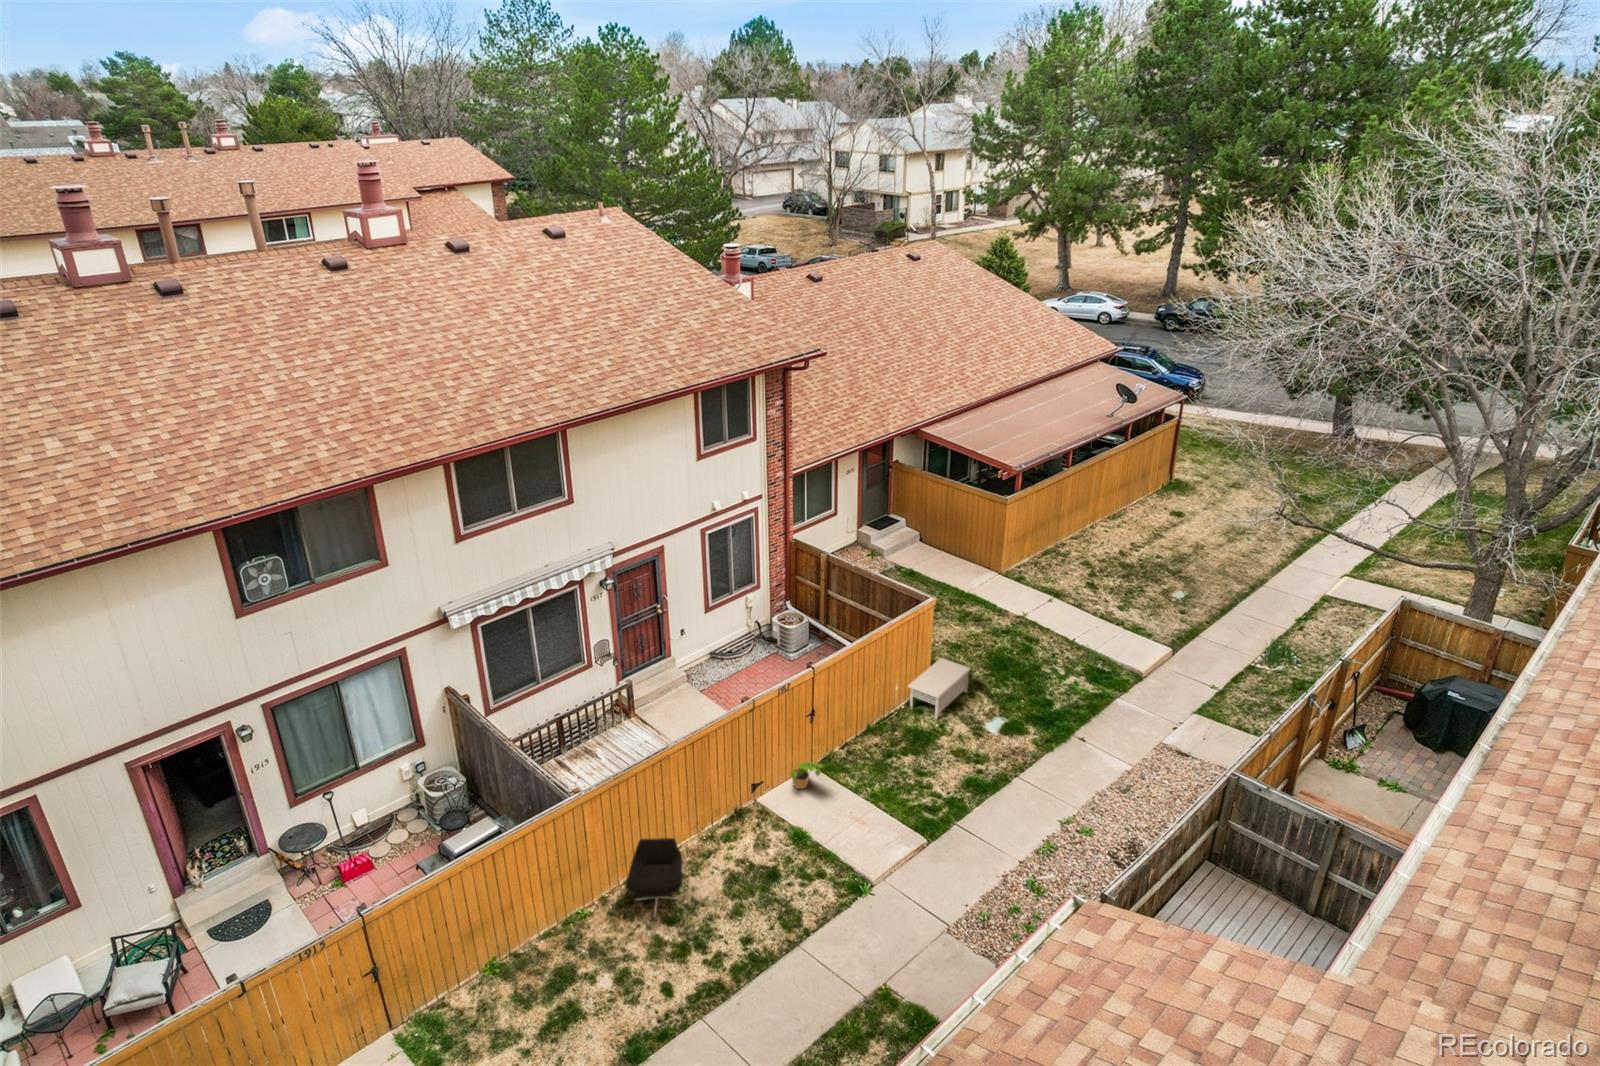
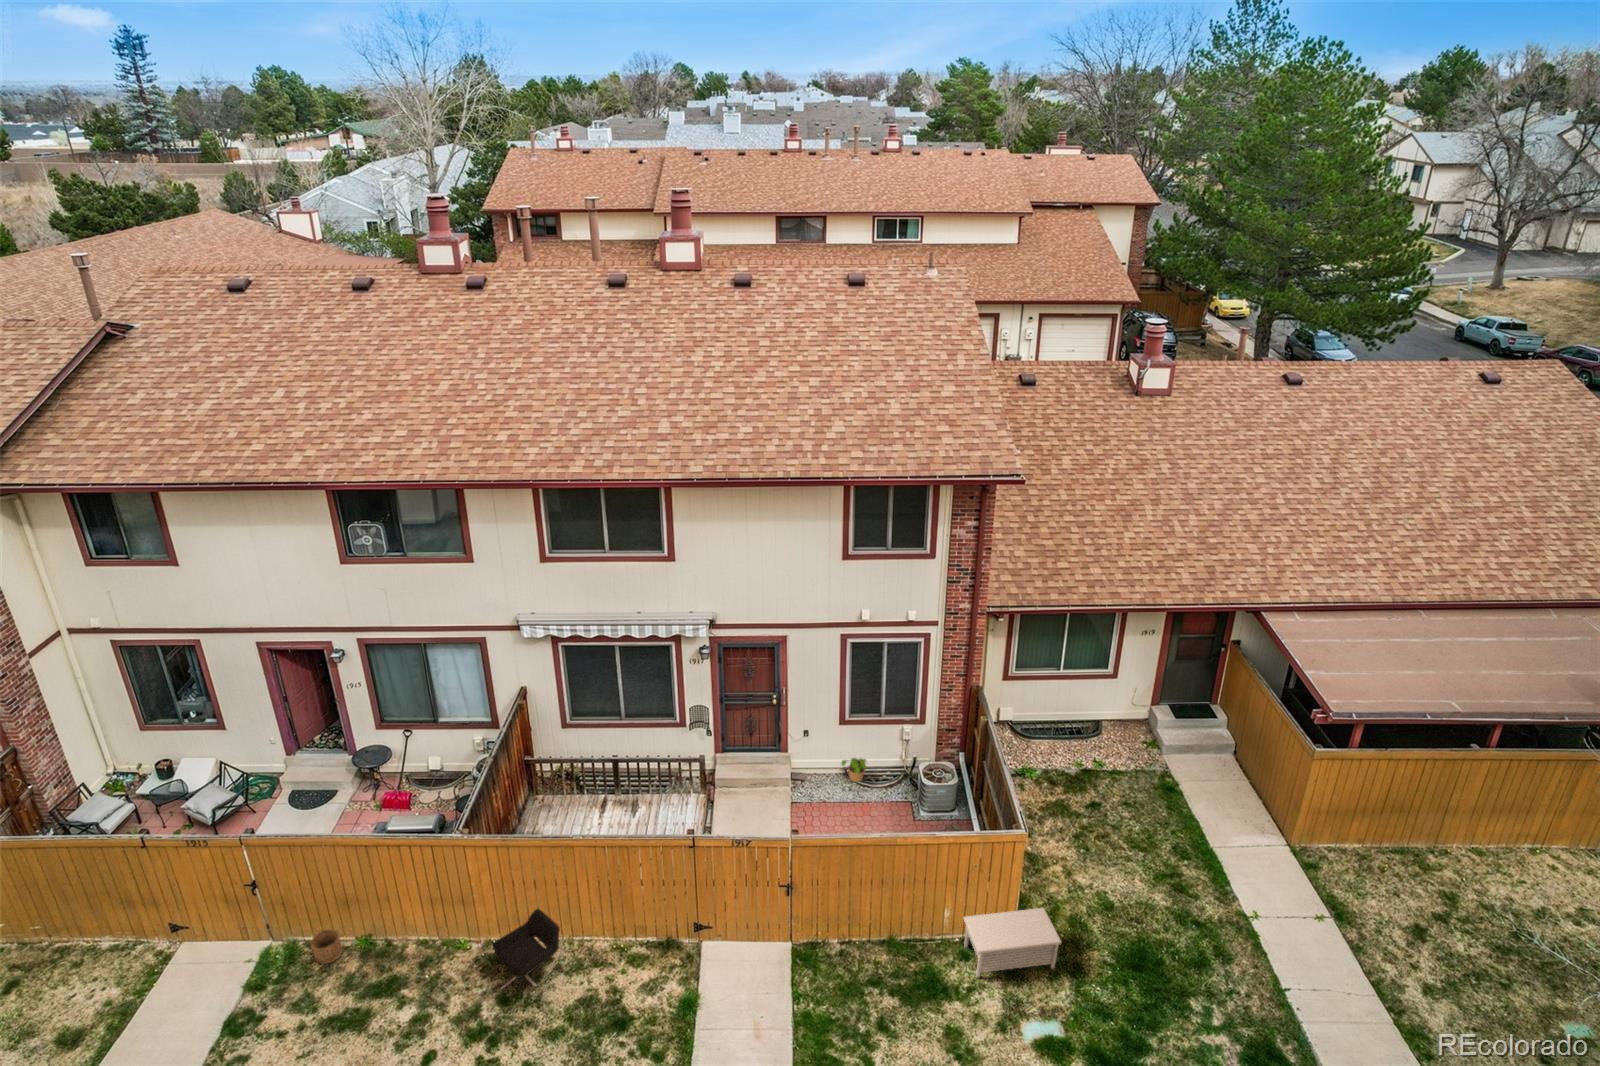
potted plant: present [791,761,823,789] -> present [842,758,866,782]
wooden bucket: none [447,971,481,1011] -> present [311,929,343,964]

